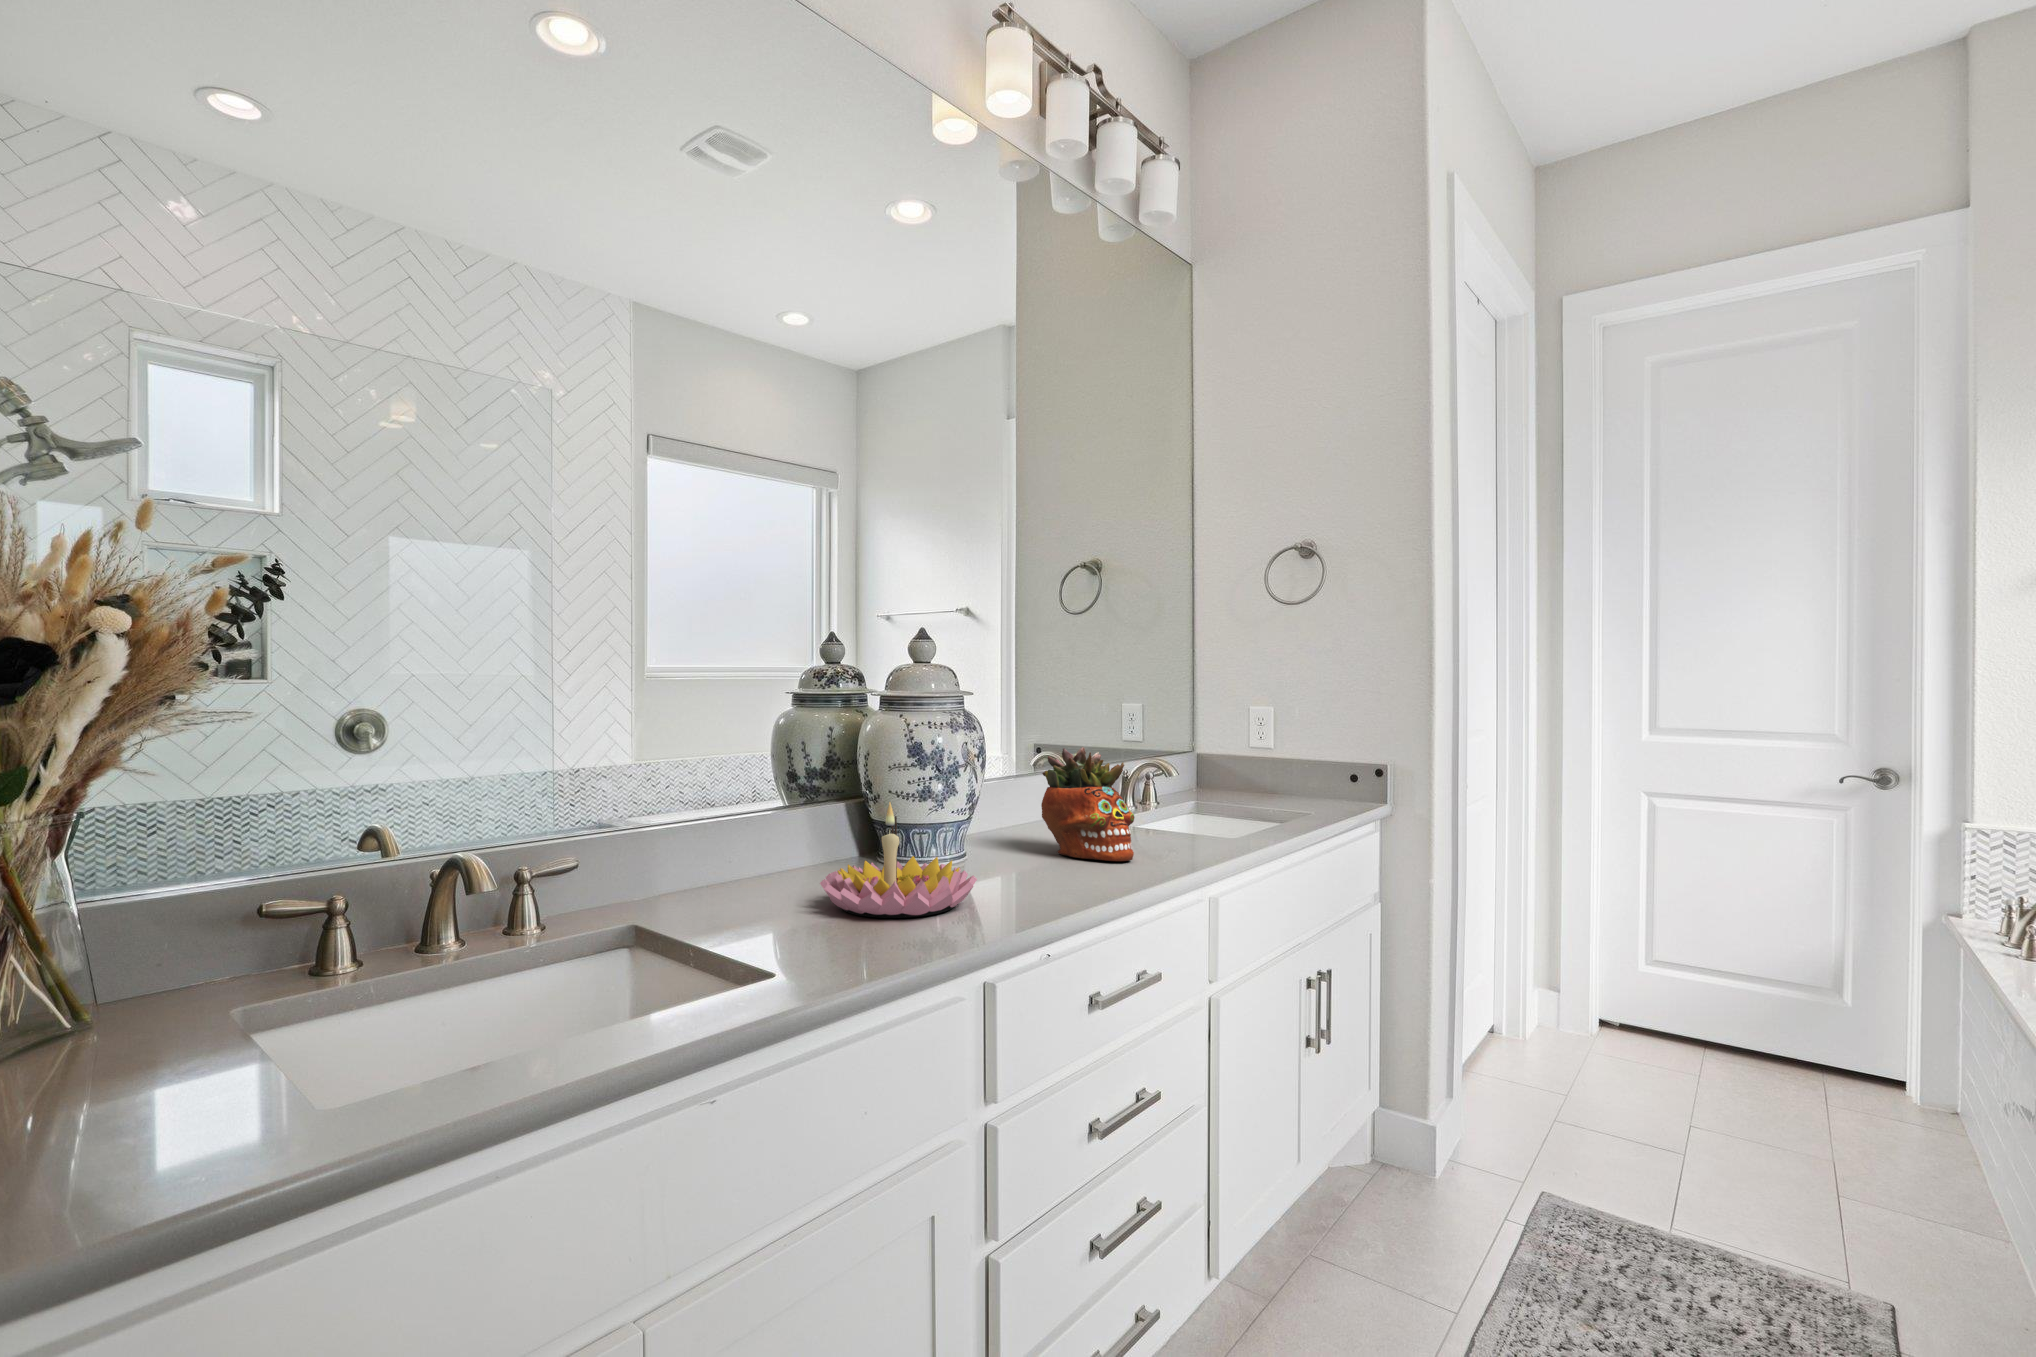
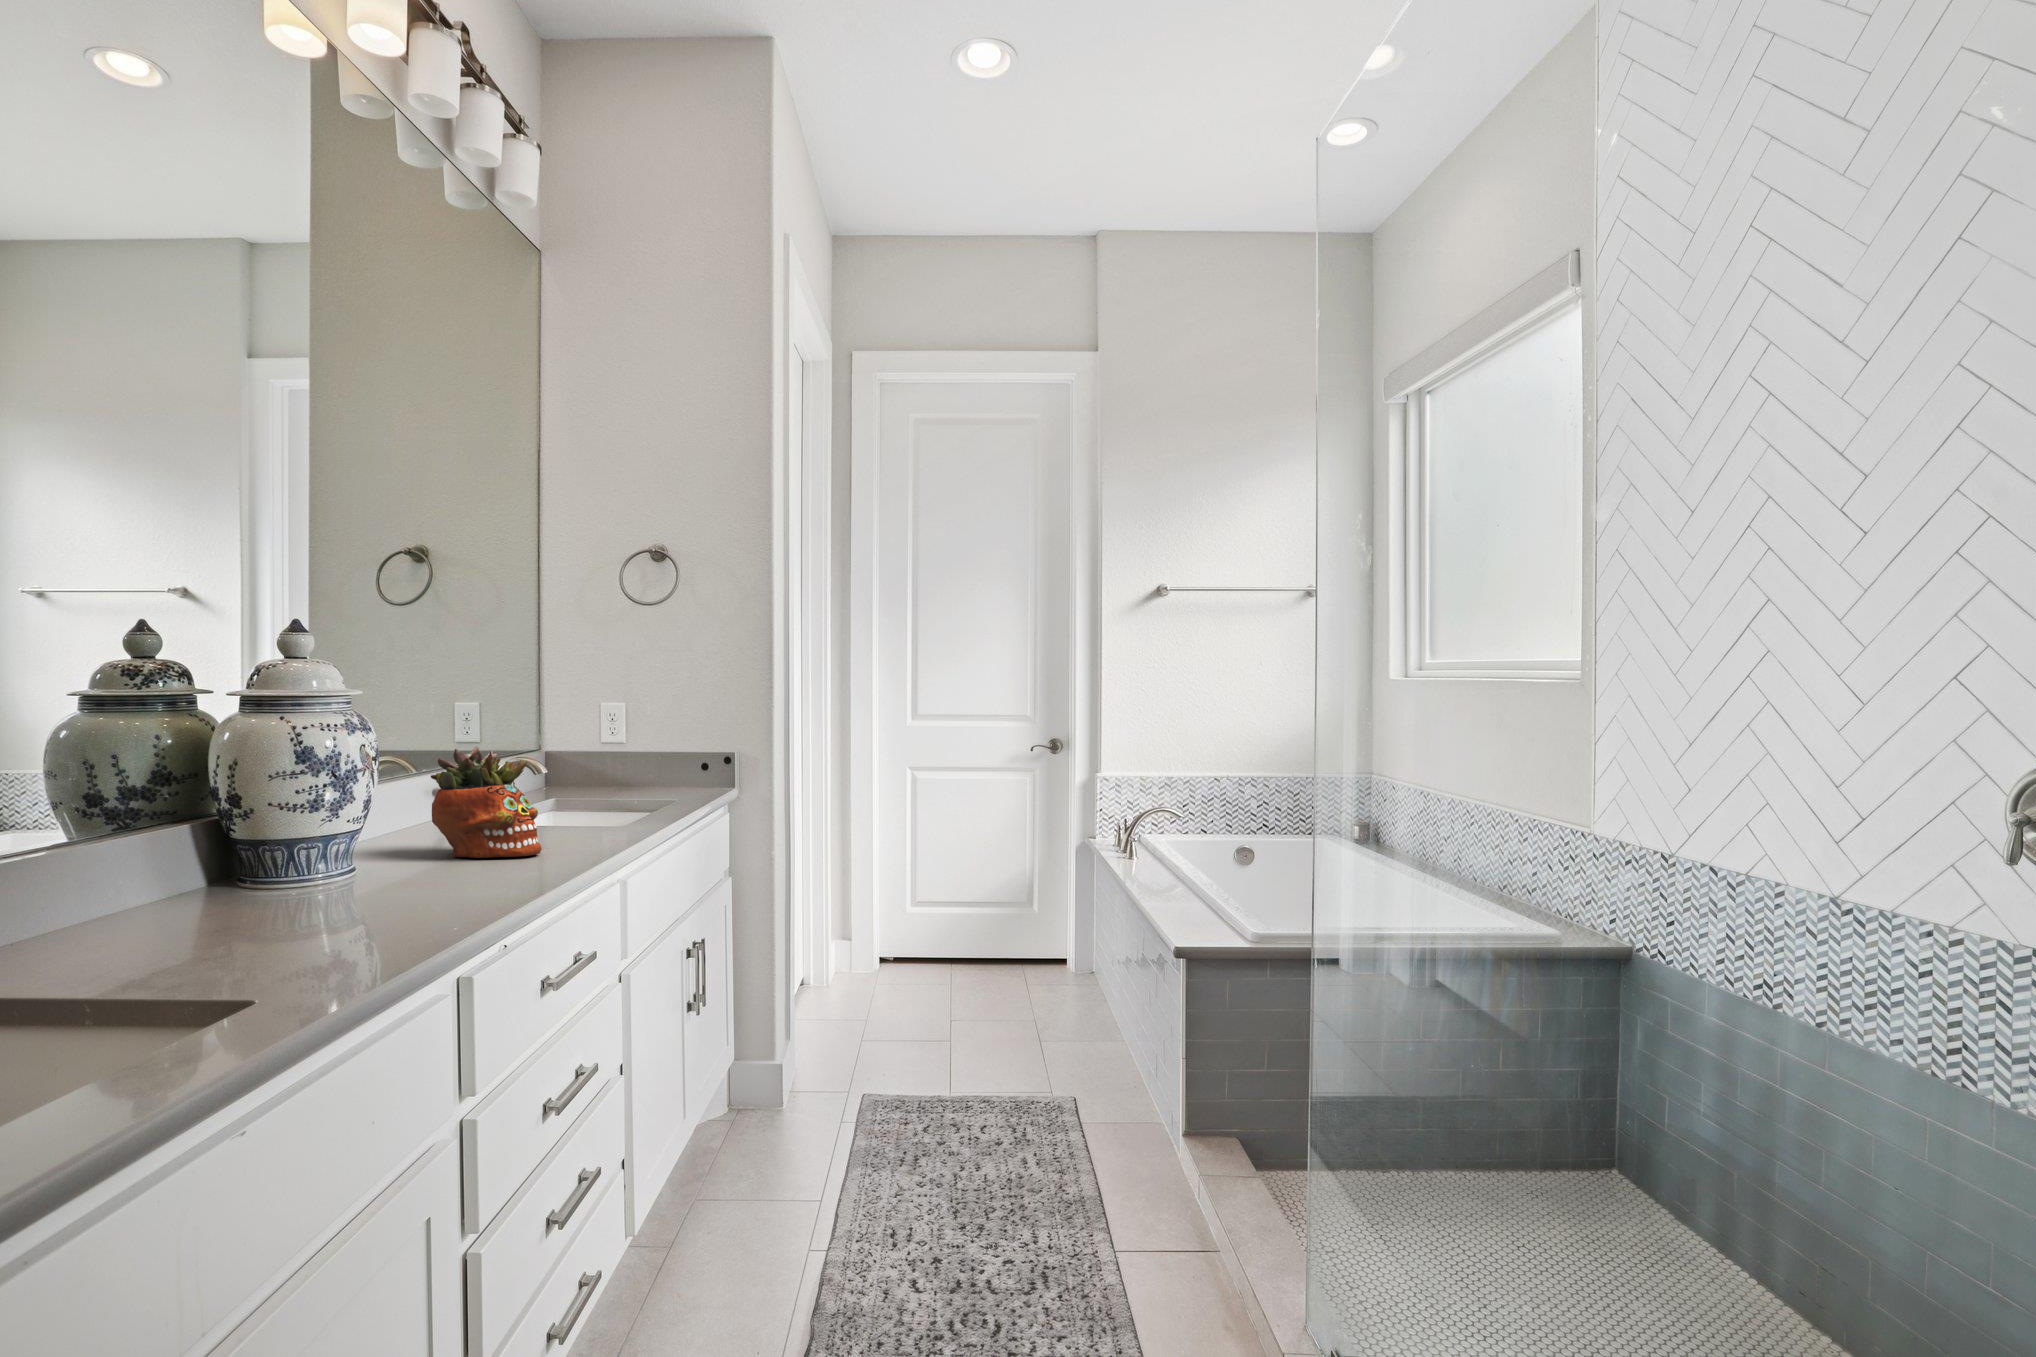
candle holder: present [820,803,977,918] -> none [227,811,423,935]

